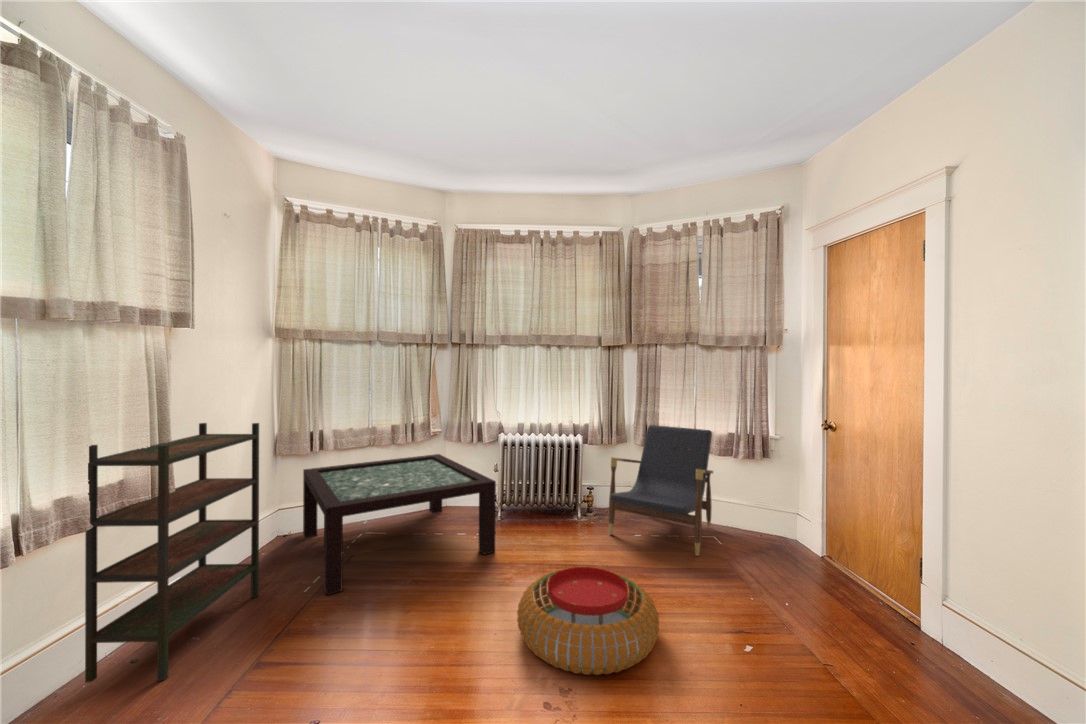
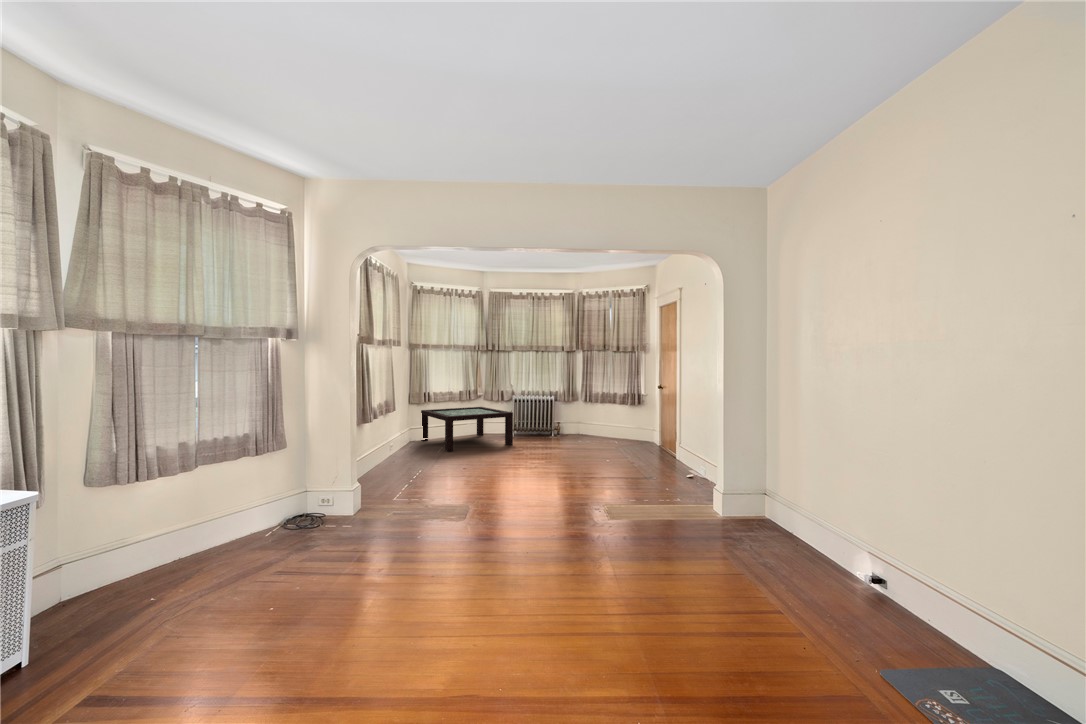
bookshelf: present [85,423,259,683] -> none [384,383,421,463]
lounge chair: present [609,425,713,556] -> none [566,391,617,445]
pouf: present [517,567,659,675] -> none [524,437,575,462]

